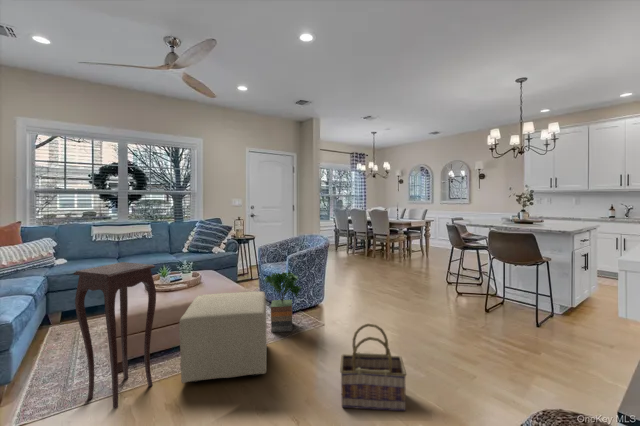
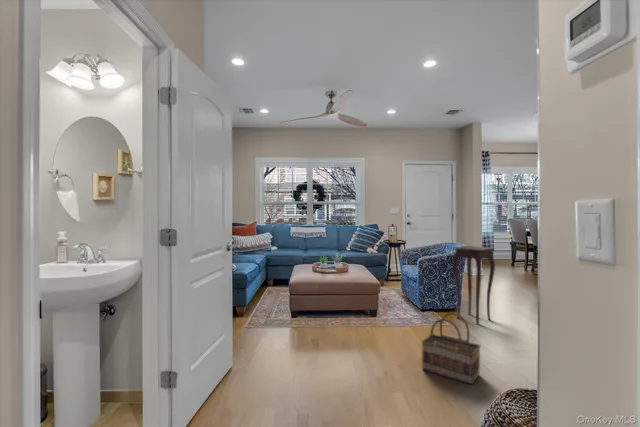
side table: present [74,262,156,409] -> present [453,246,495,324]
potted tree: present [265,272,301,332] -> none [394,270,426,321]
ottoman: present [179,291,267,383] -> none [323,278,389,339]

